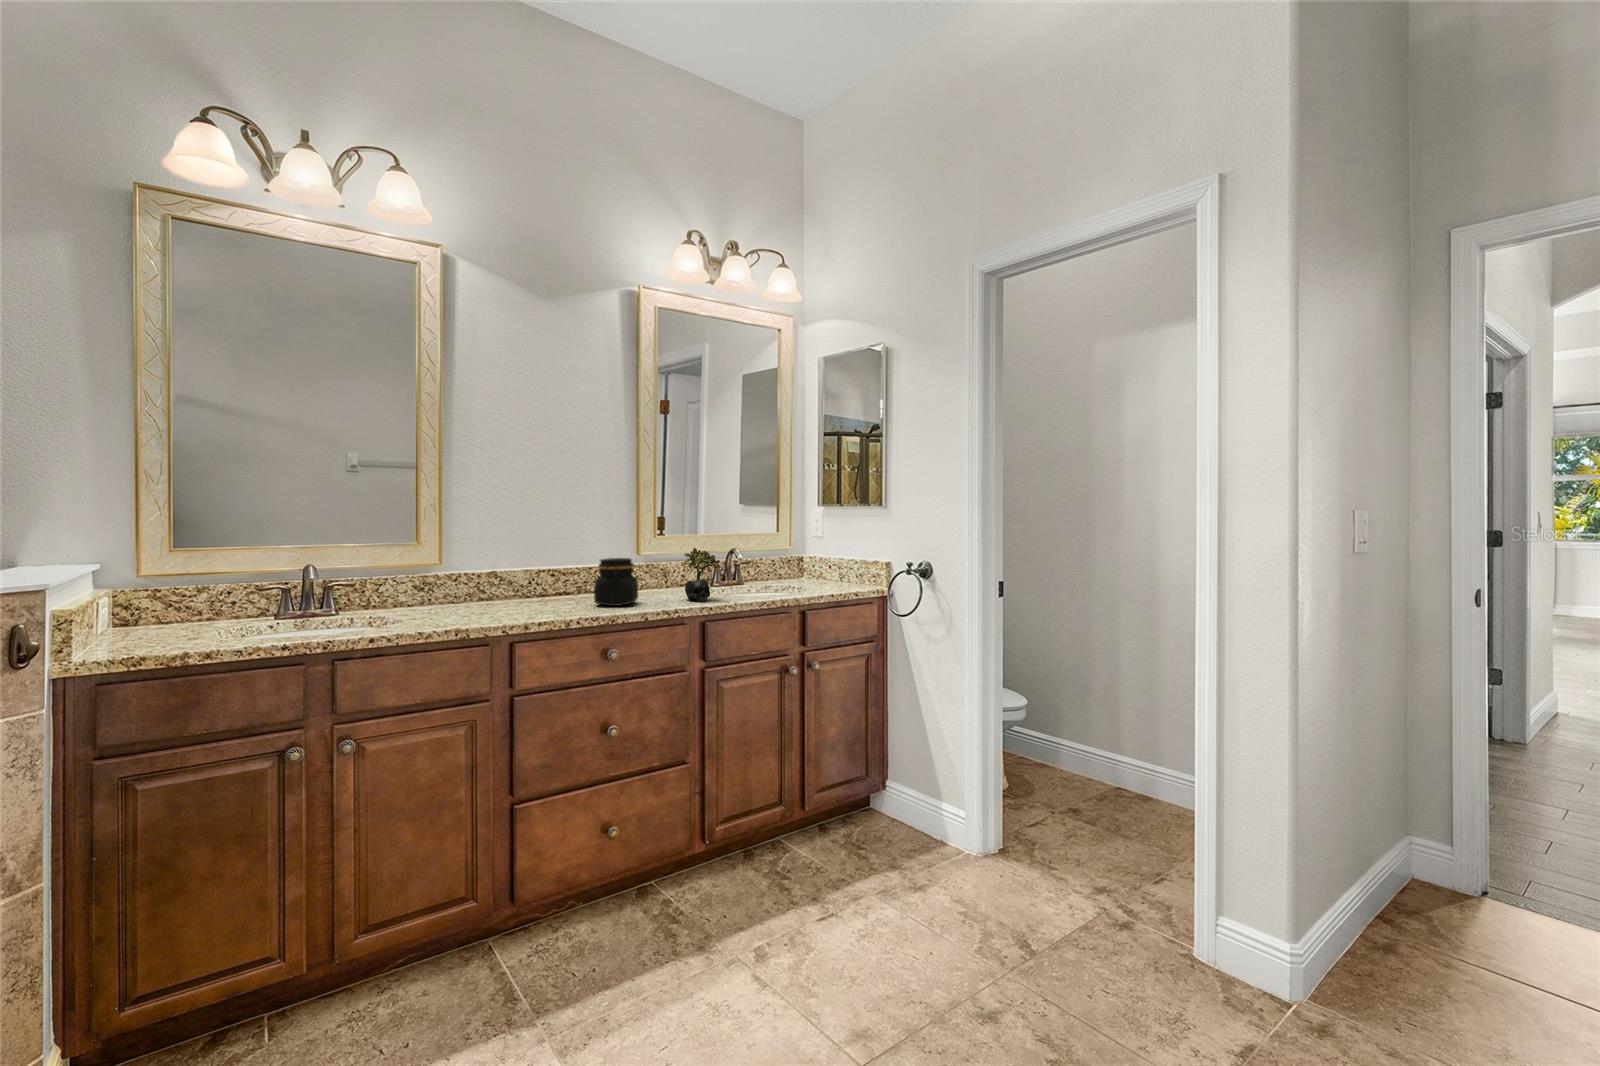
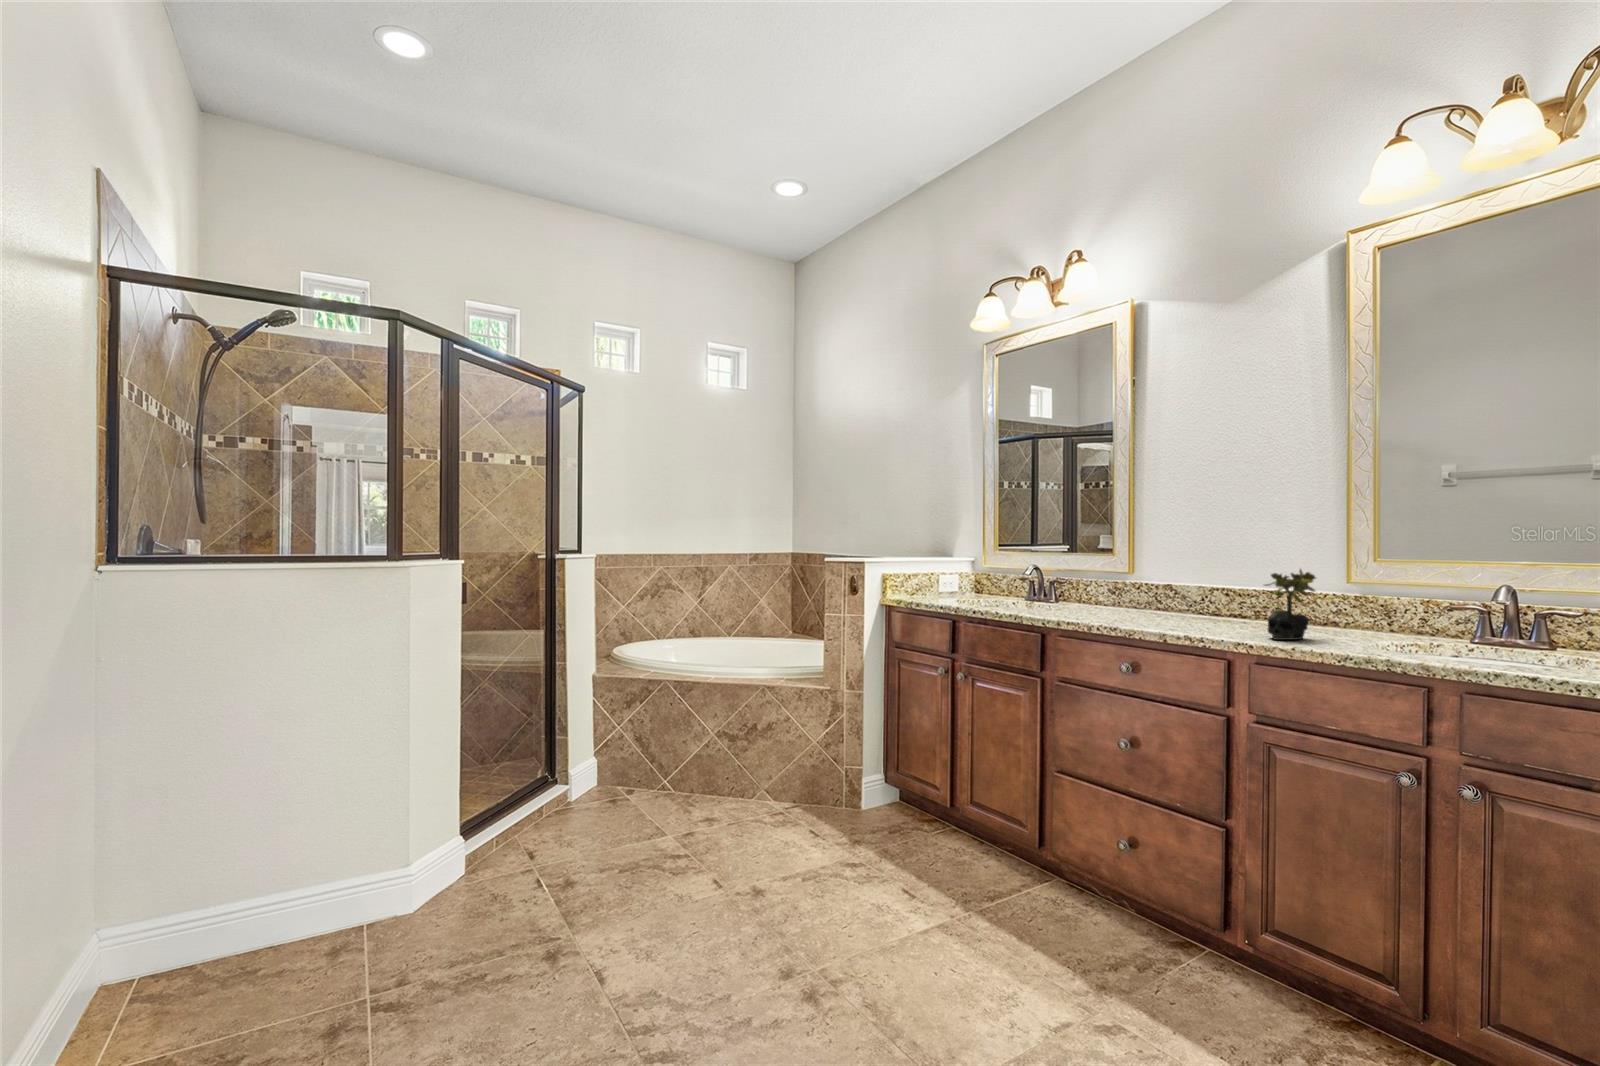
jar: present [594,558,638,606] -> none [1163,574,1226,627]

